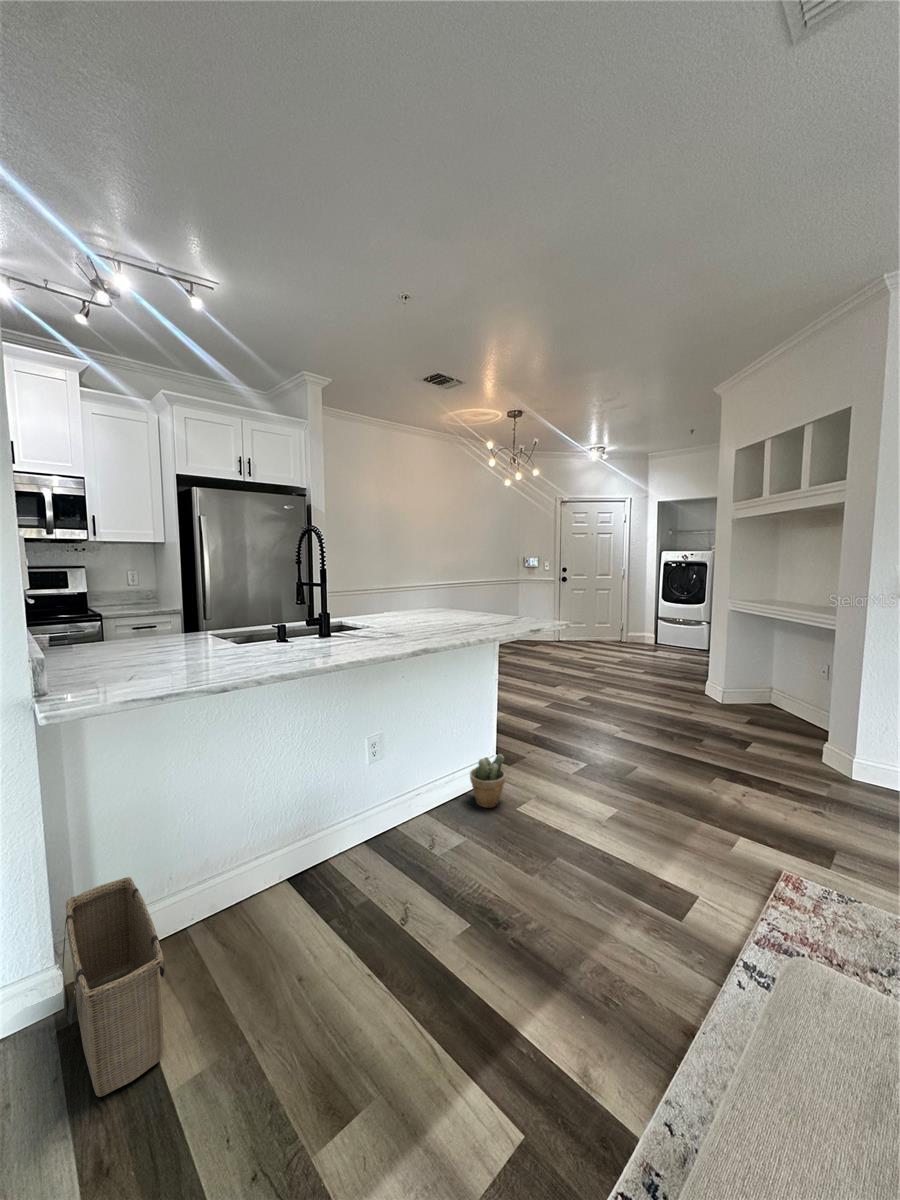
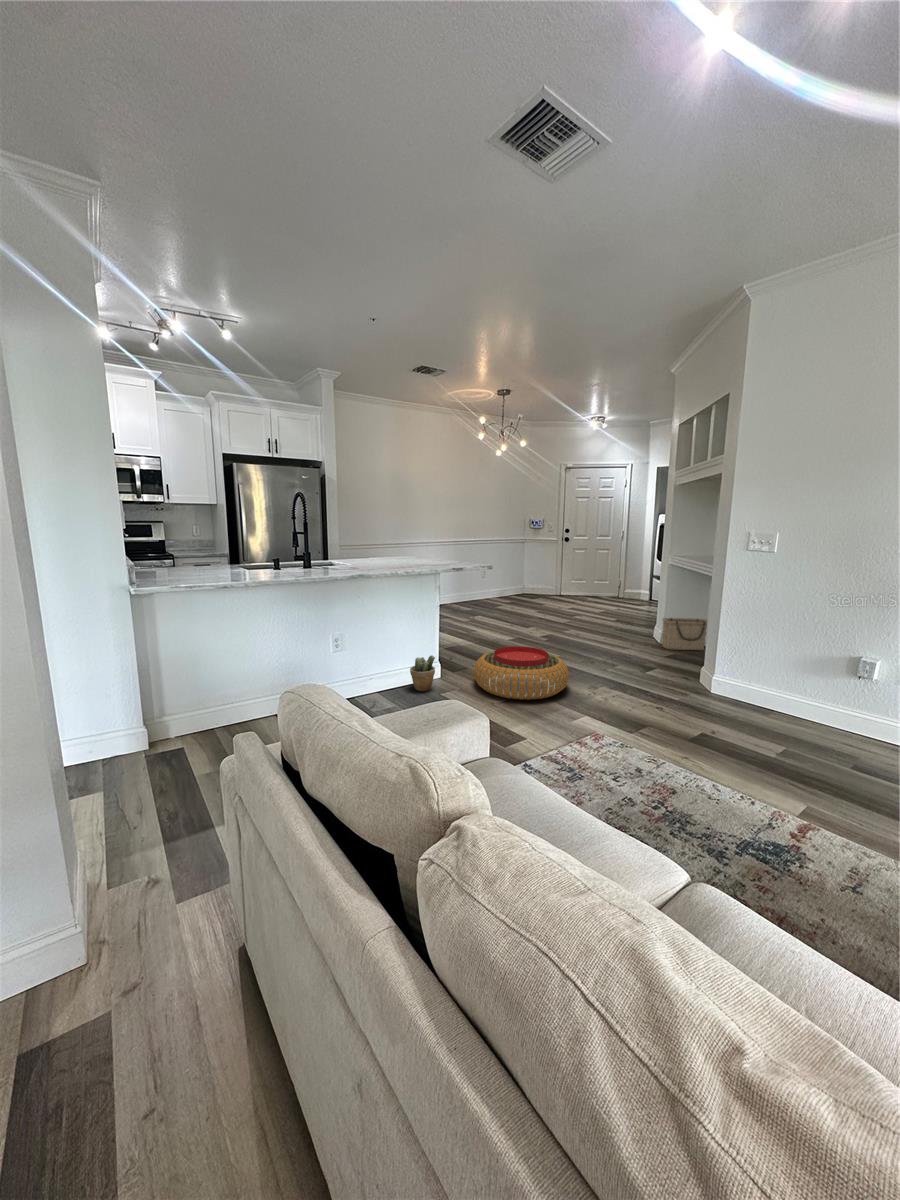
pouf: none [549,730,685,814] -> present [474,646,569,700]
basket: present [63,877,165,1097] -> present [662,618,707,650]

